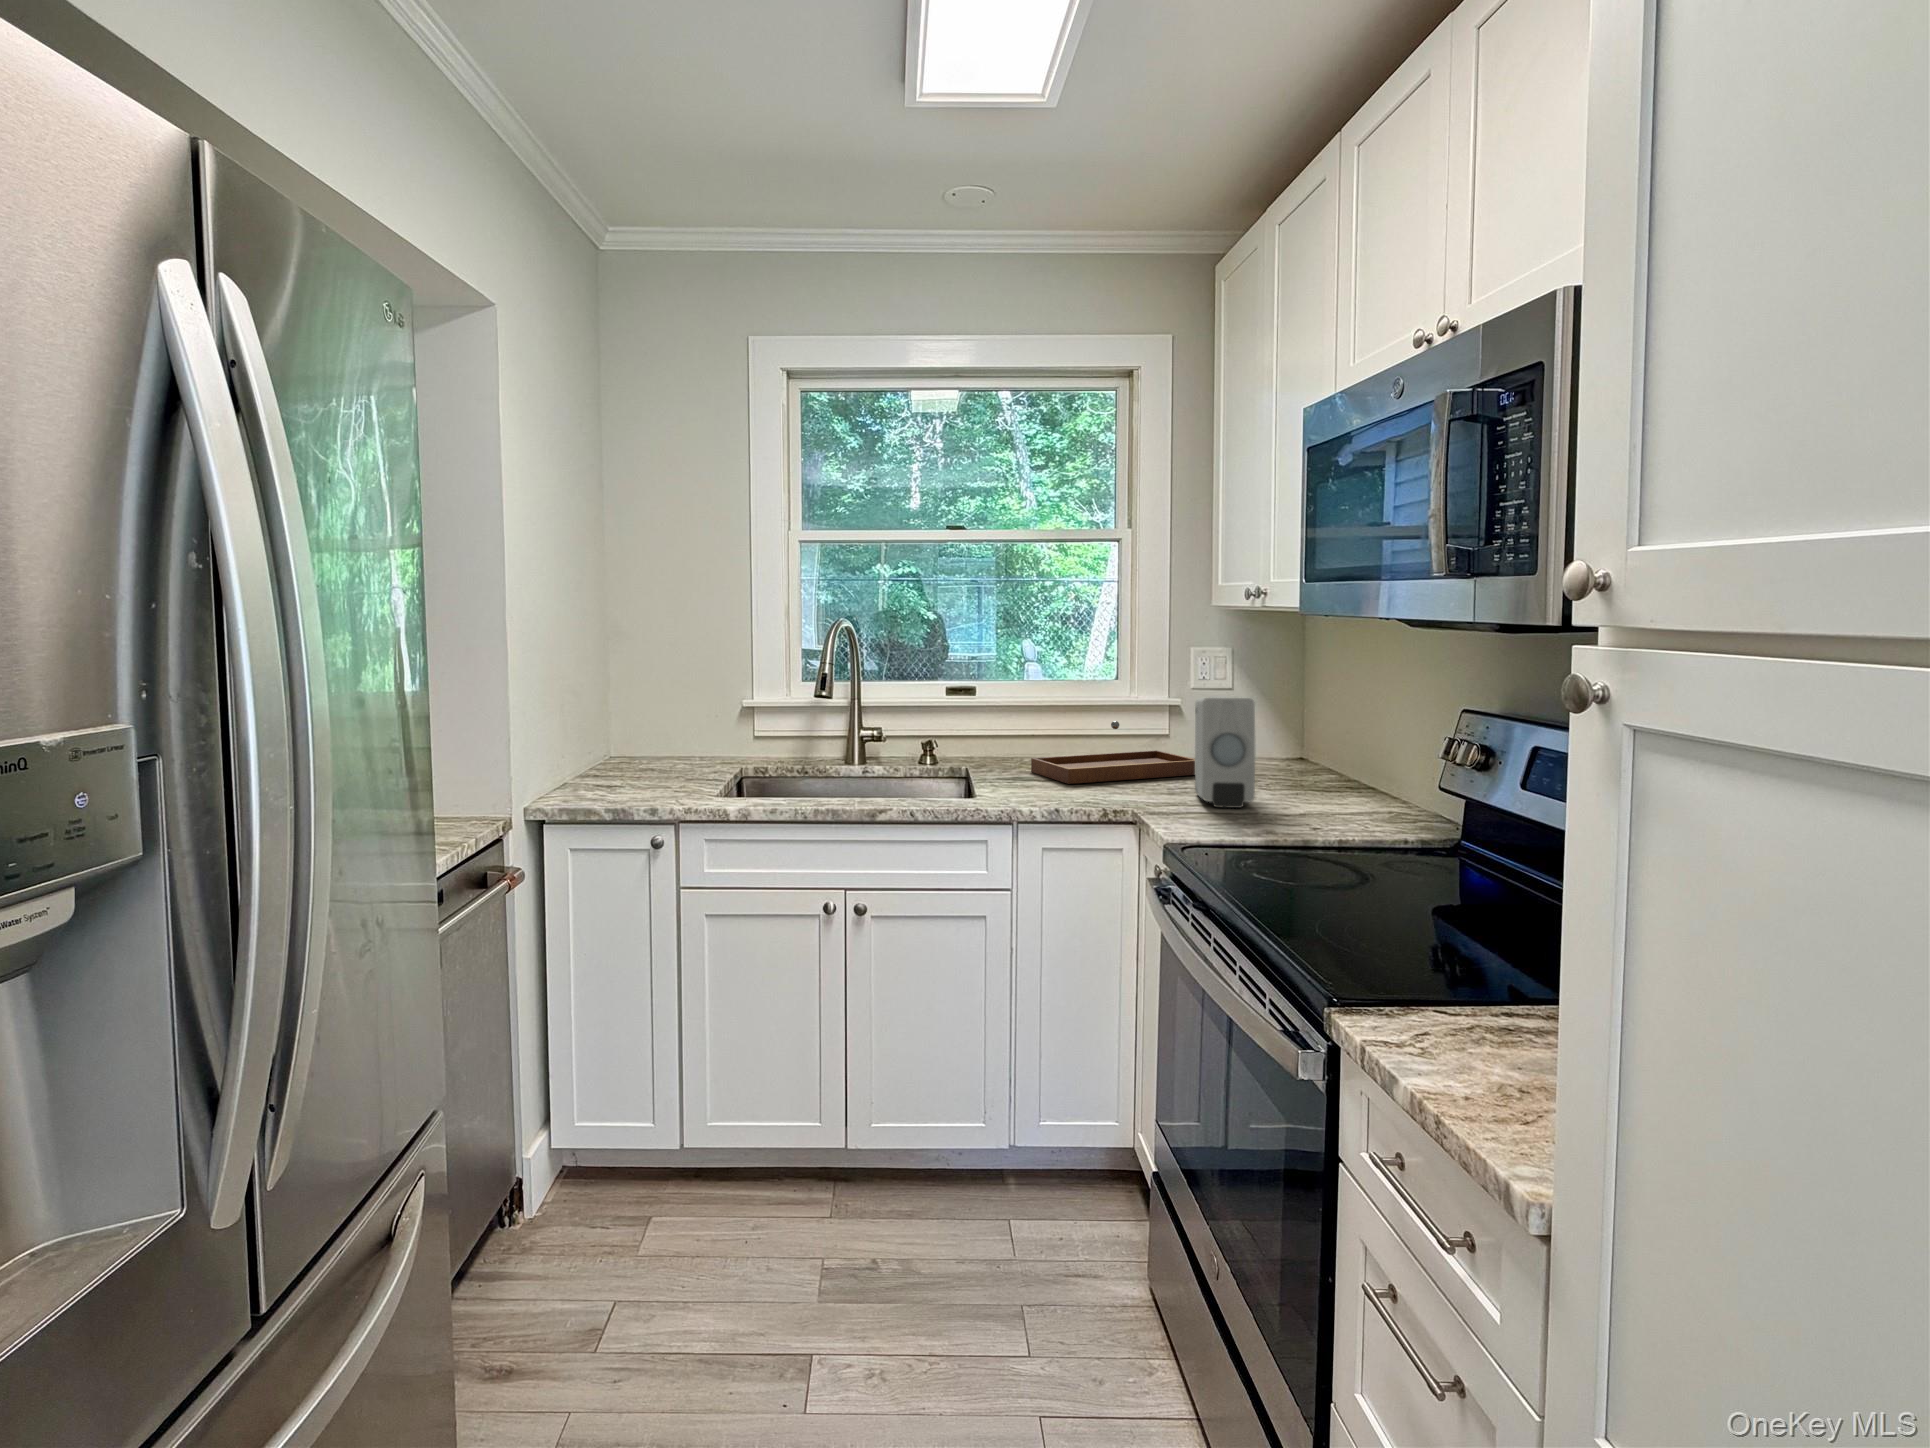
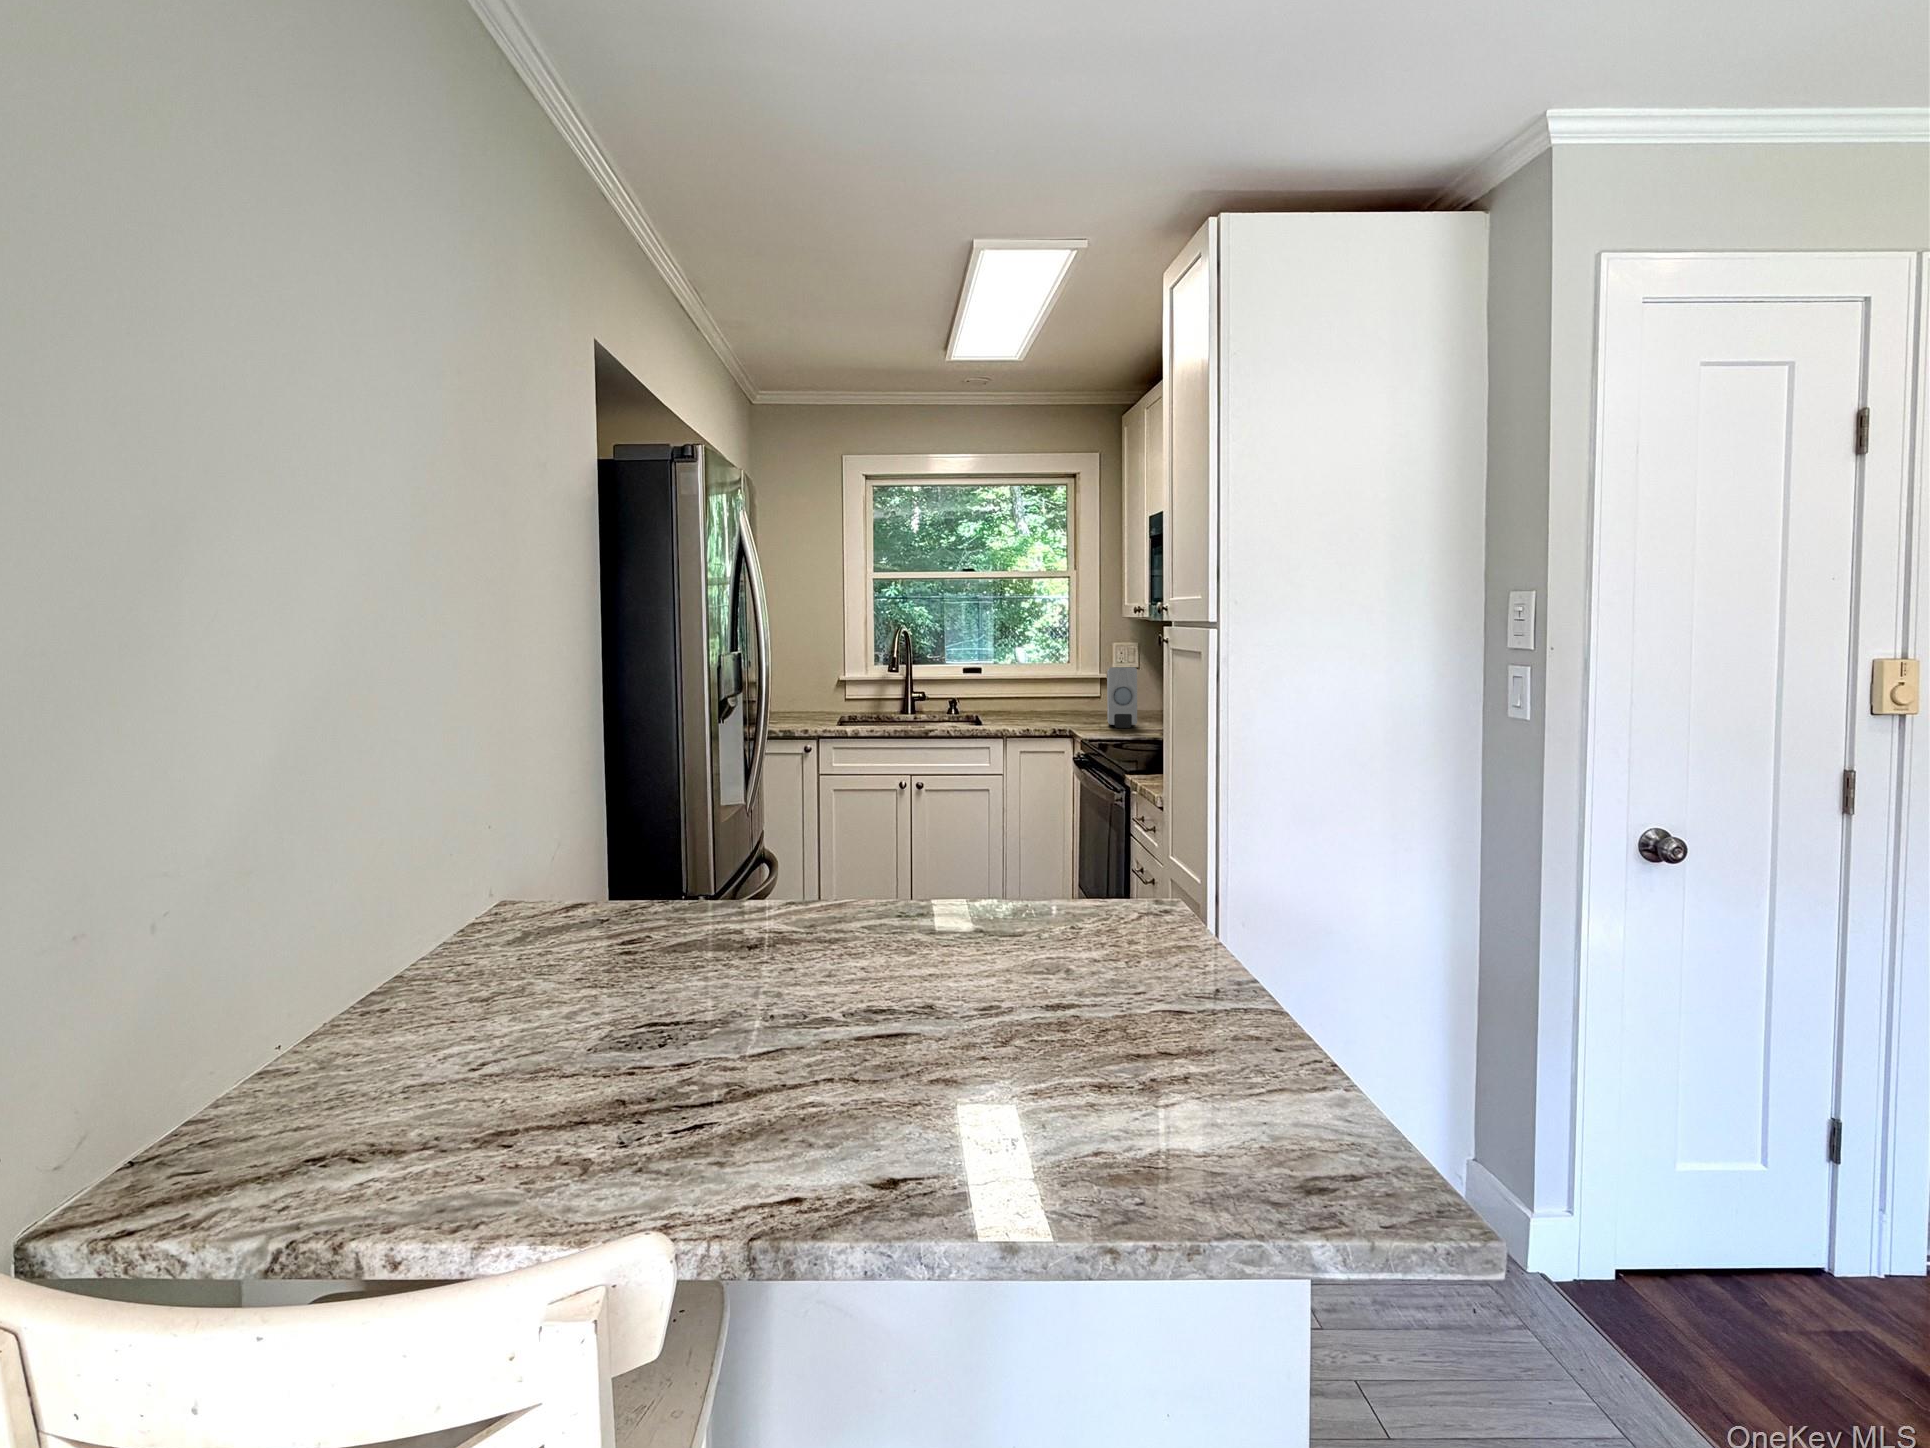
tray: present [1031,721,1195,784] -> none [1015,686,1115,721]

